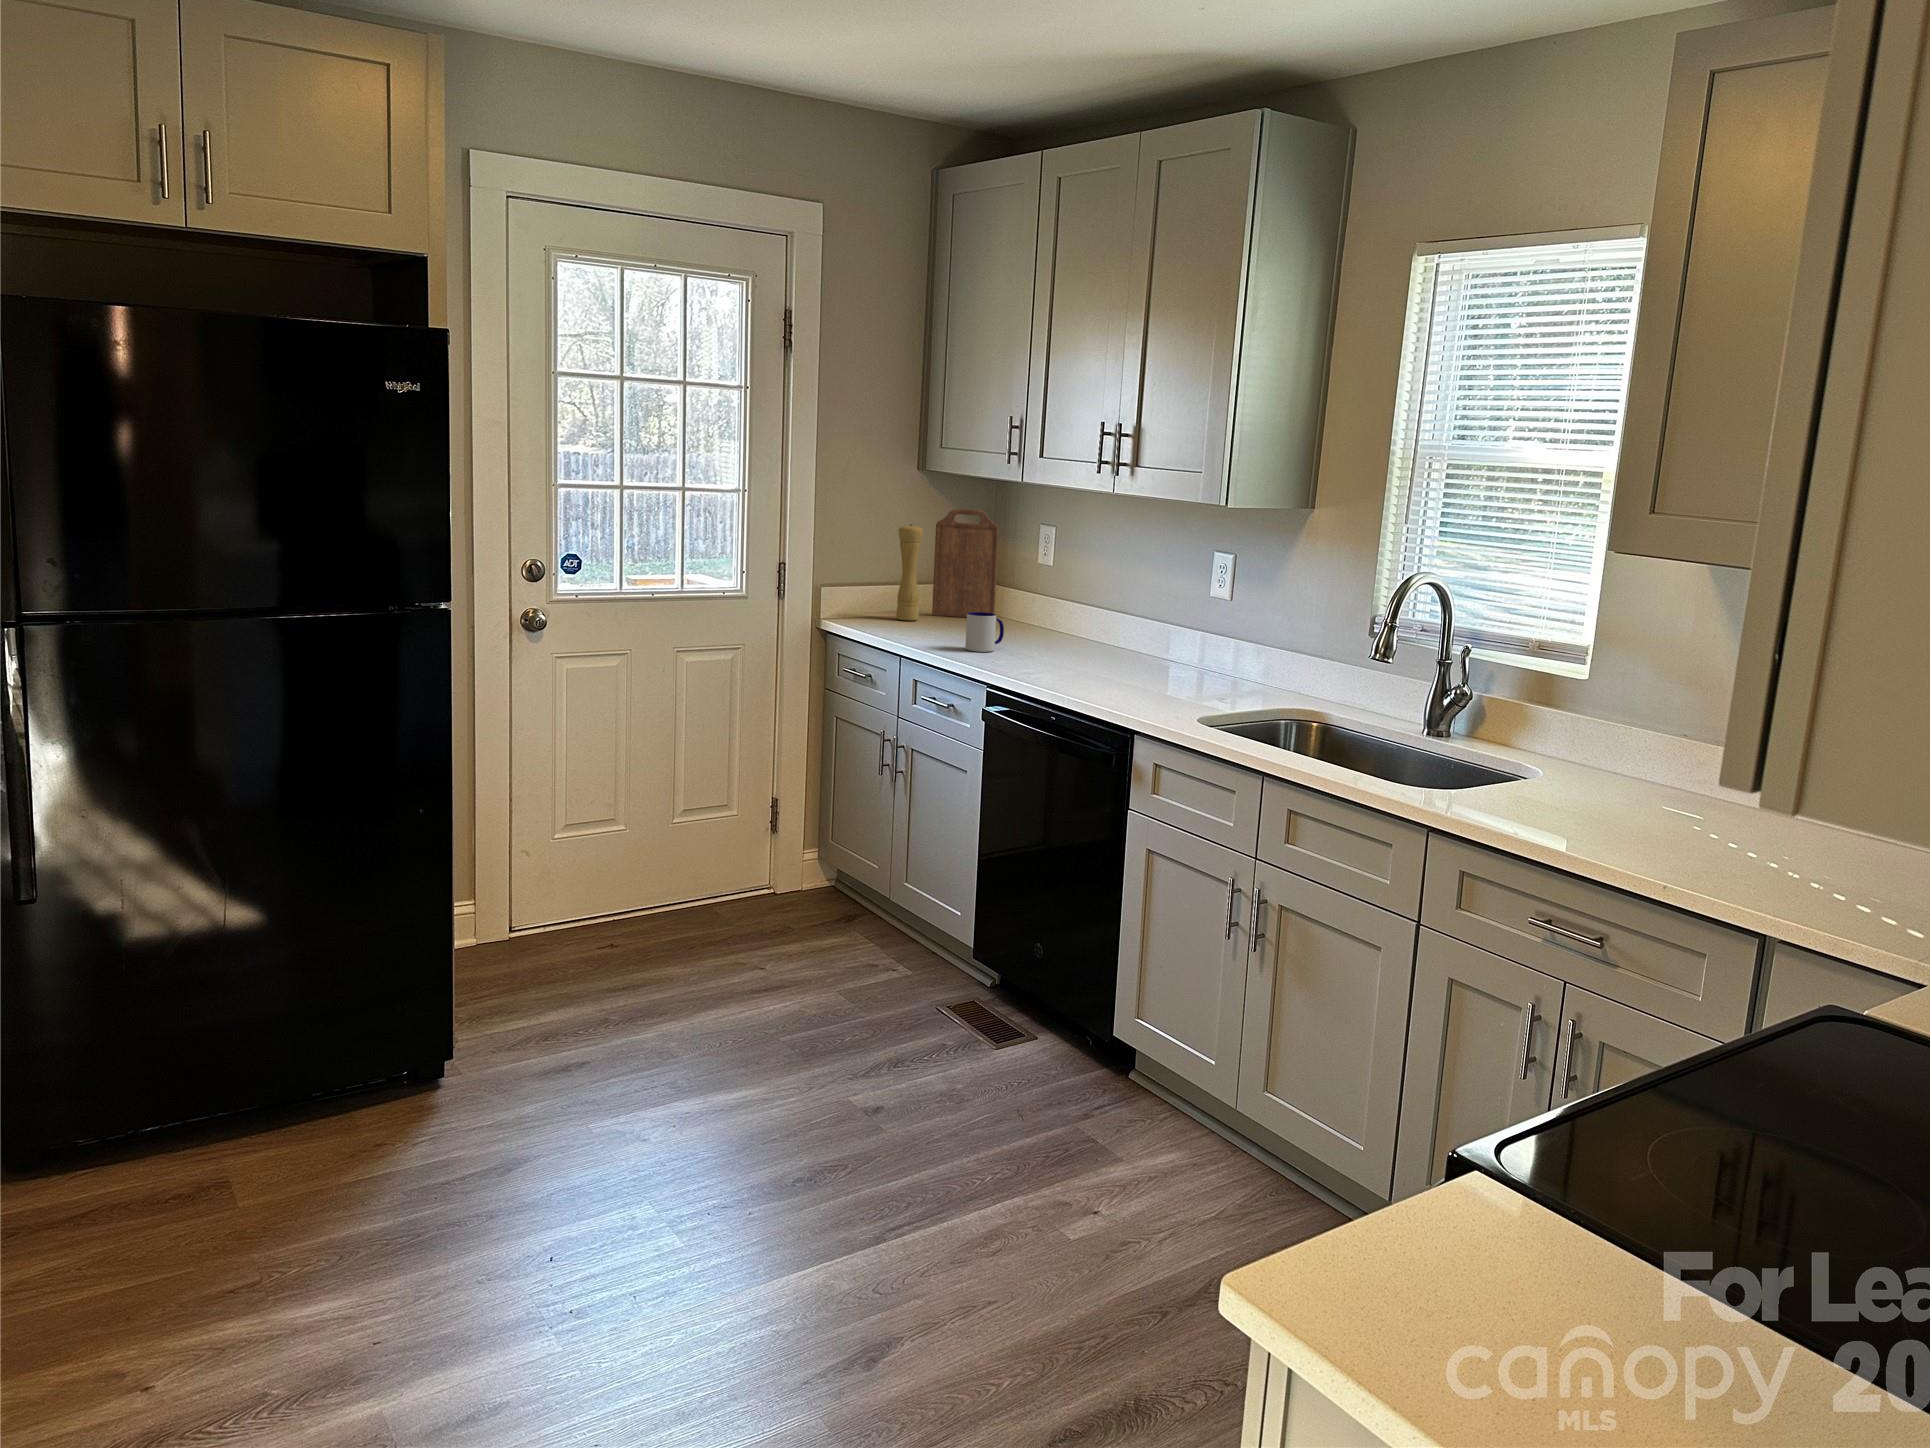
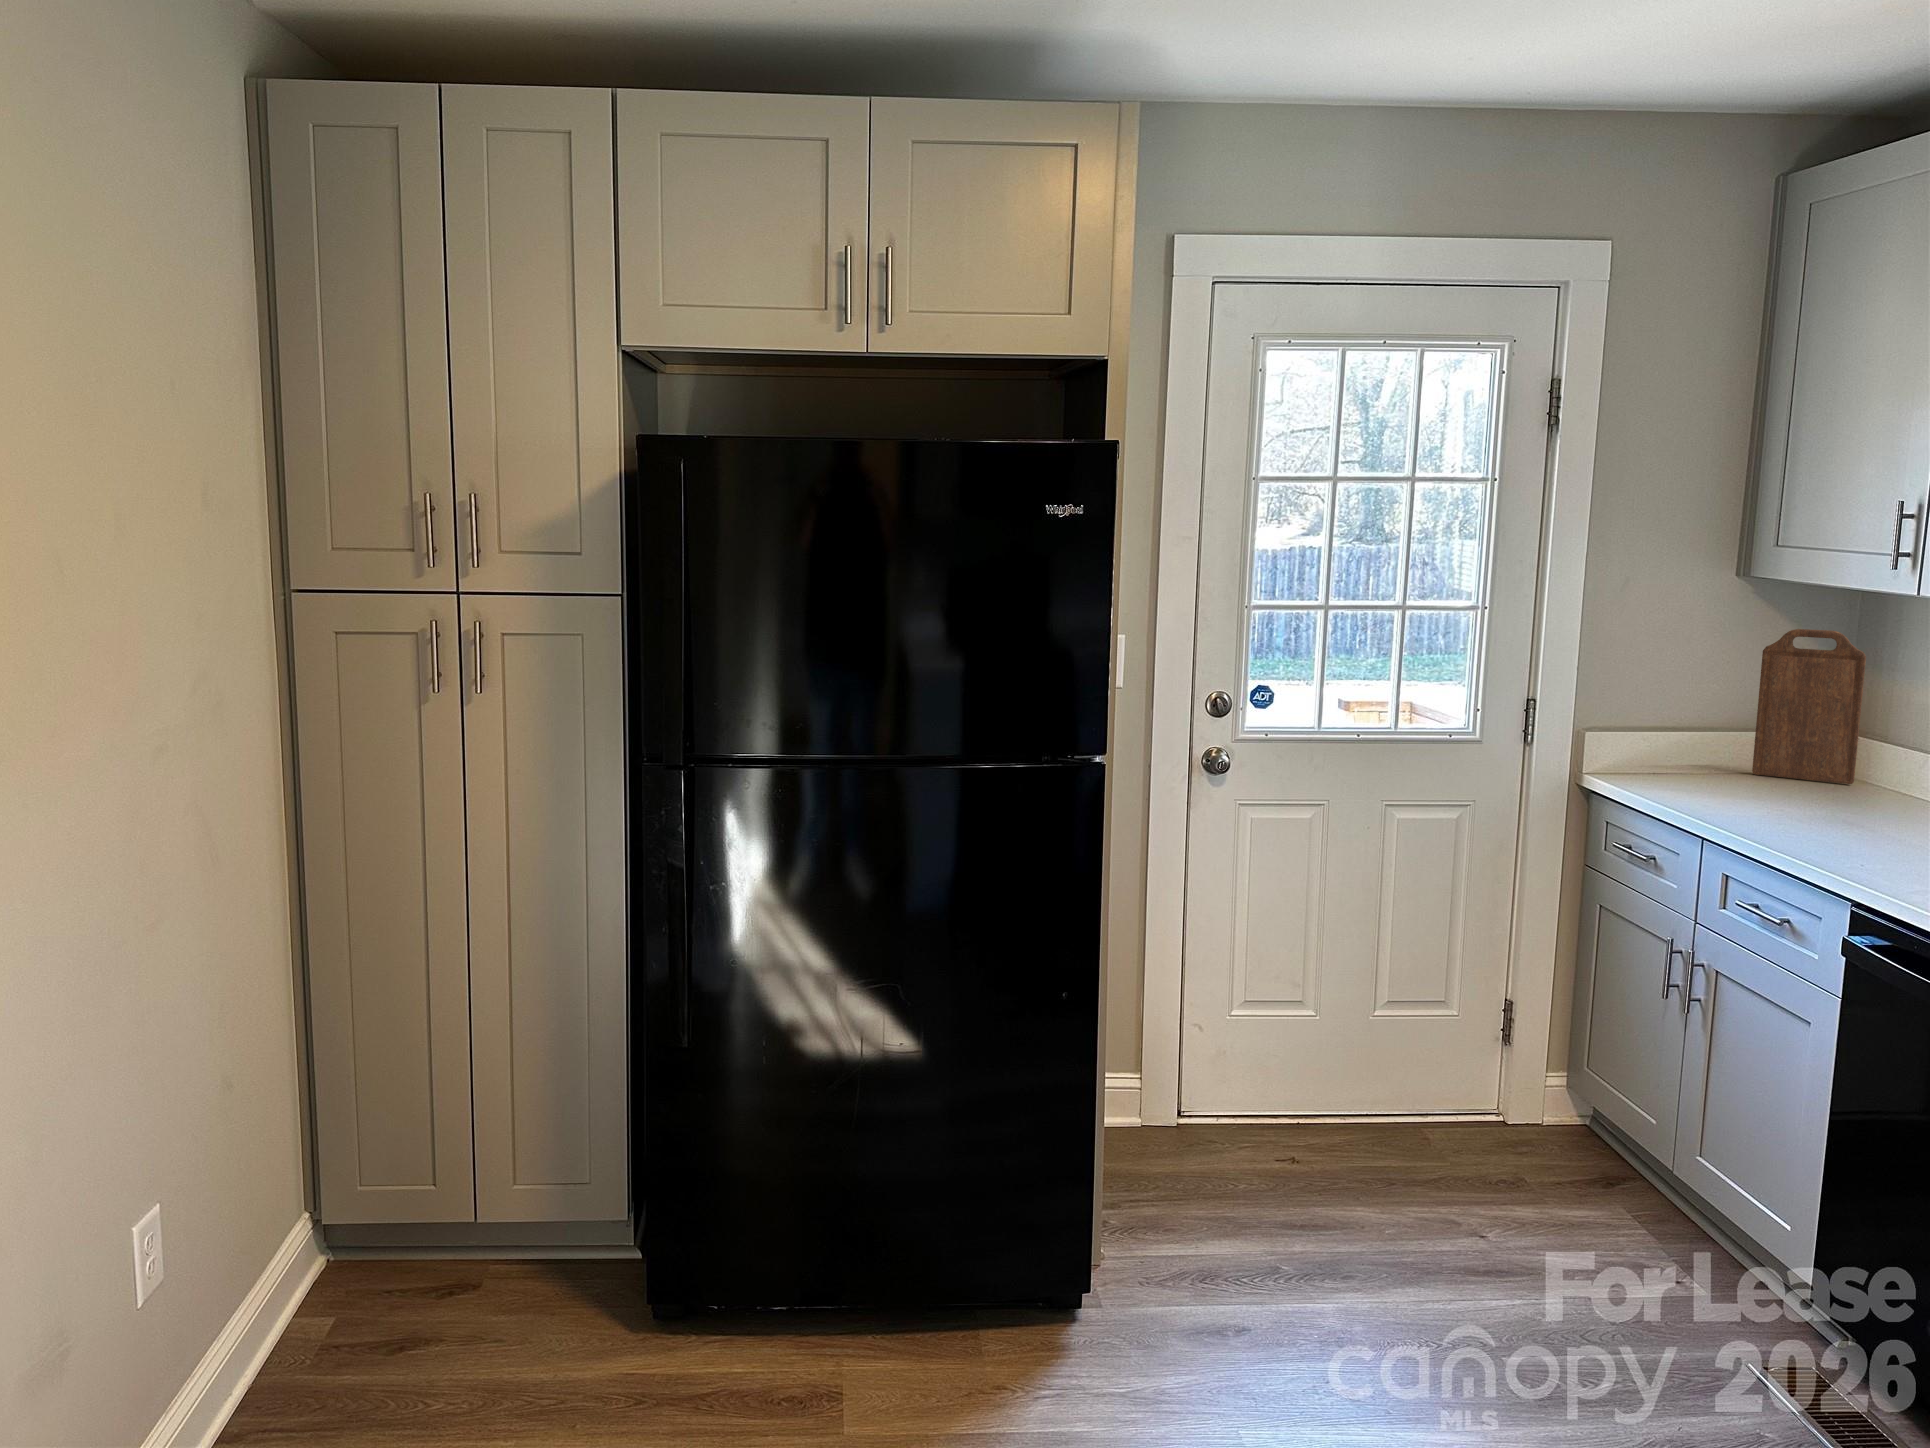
pepper mill: present [896,524,923,620] -> none [1696,651,1742,782]
mug: present [965,612,1004,652] -> none [1809,786,1876,846]

